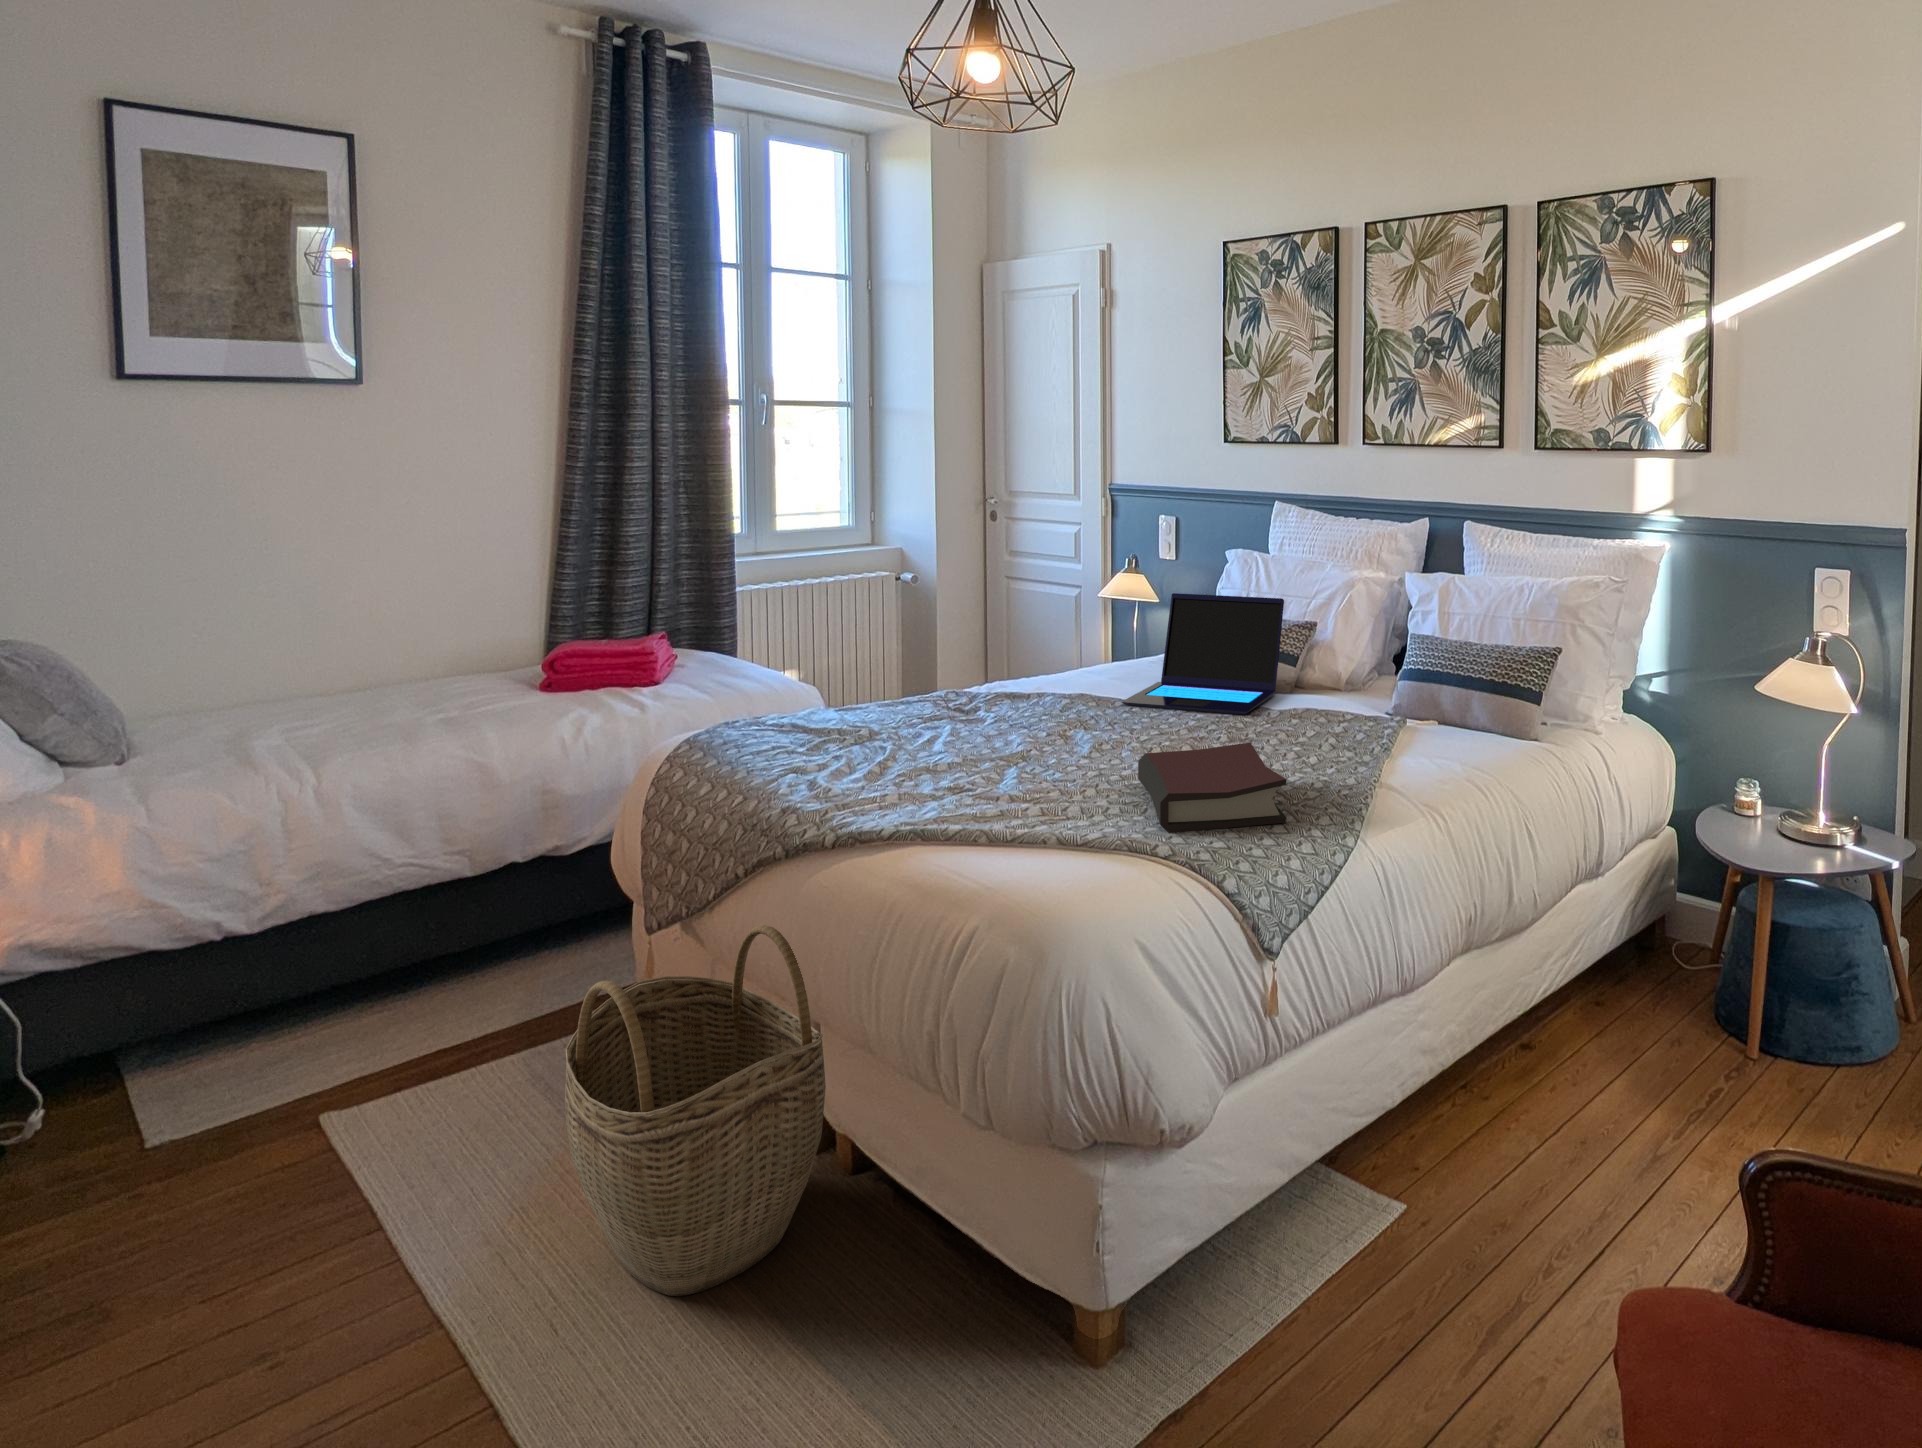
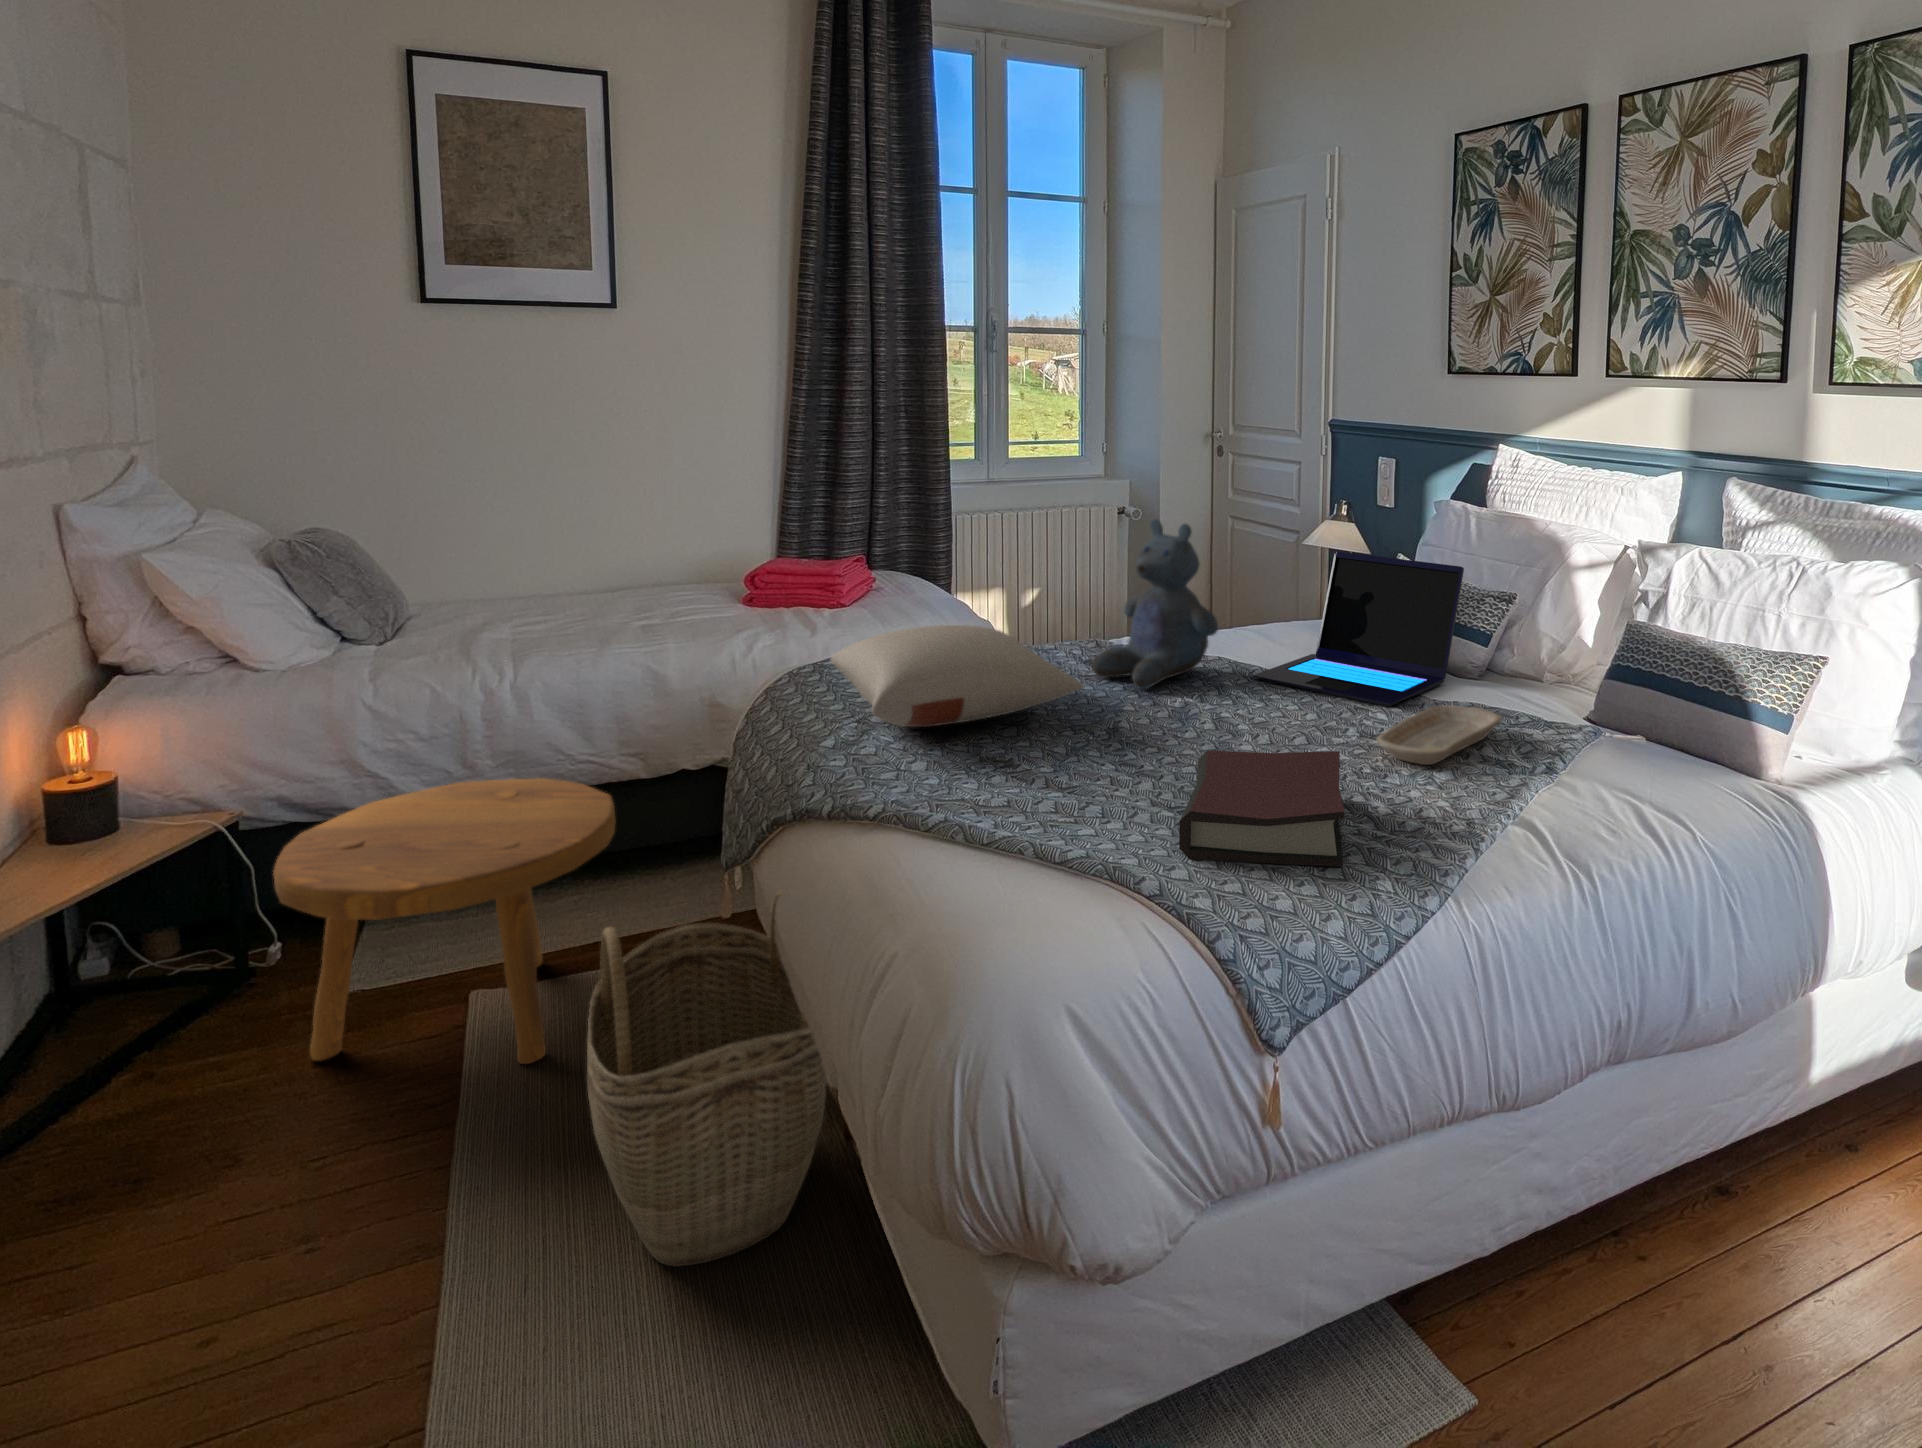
stuffed bear: none [980,572,1094,721] -> present [1092,519,1218,689]
pillow: none [746,675,1008,767] -> present [831,625,1084,727]
tray: none [1259,707,1342,751] -> present [1377,705,1502,765]
footstool: none [86,879,494,1223] -> present [274,778,615,1064]

